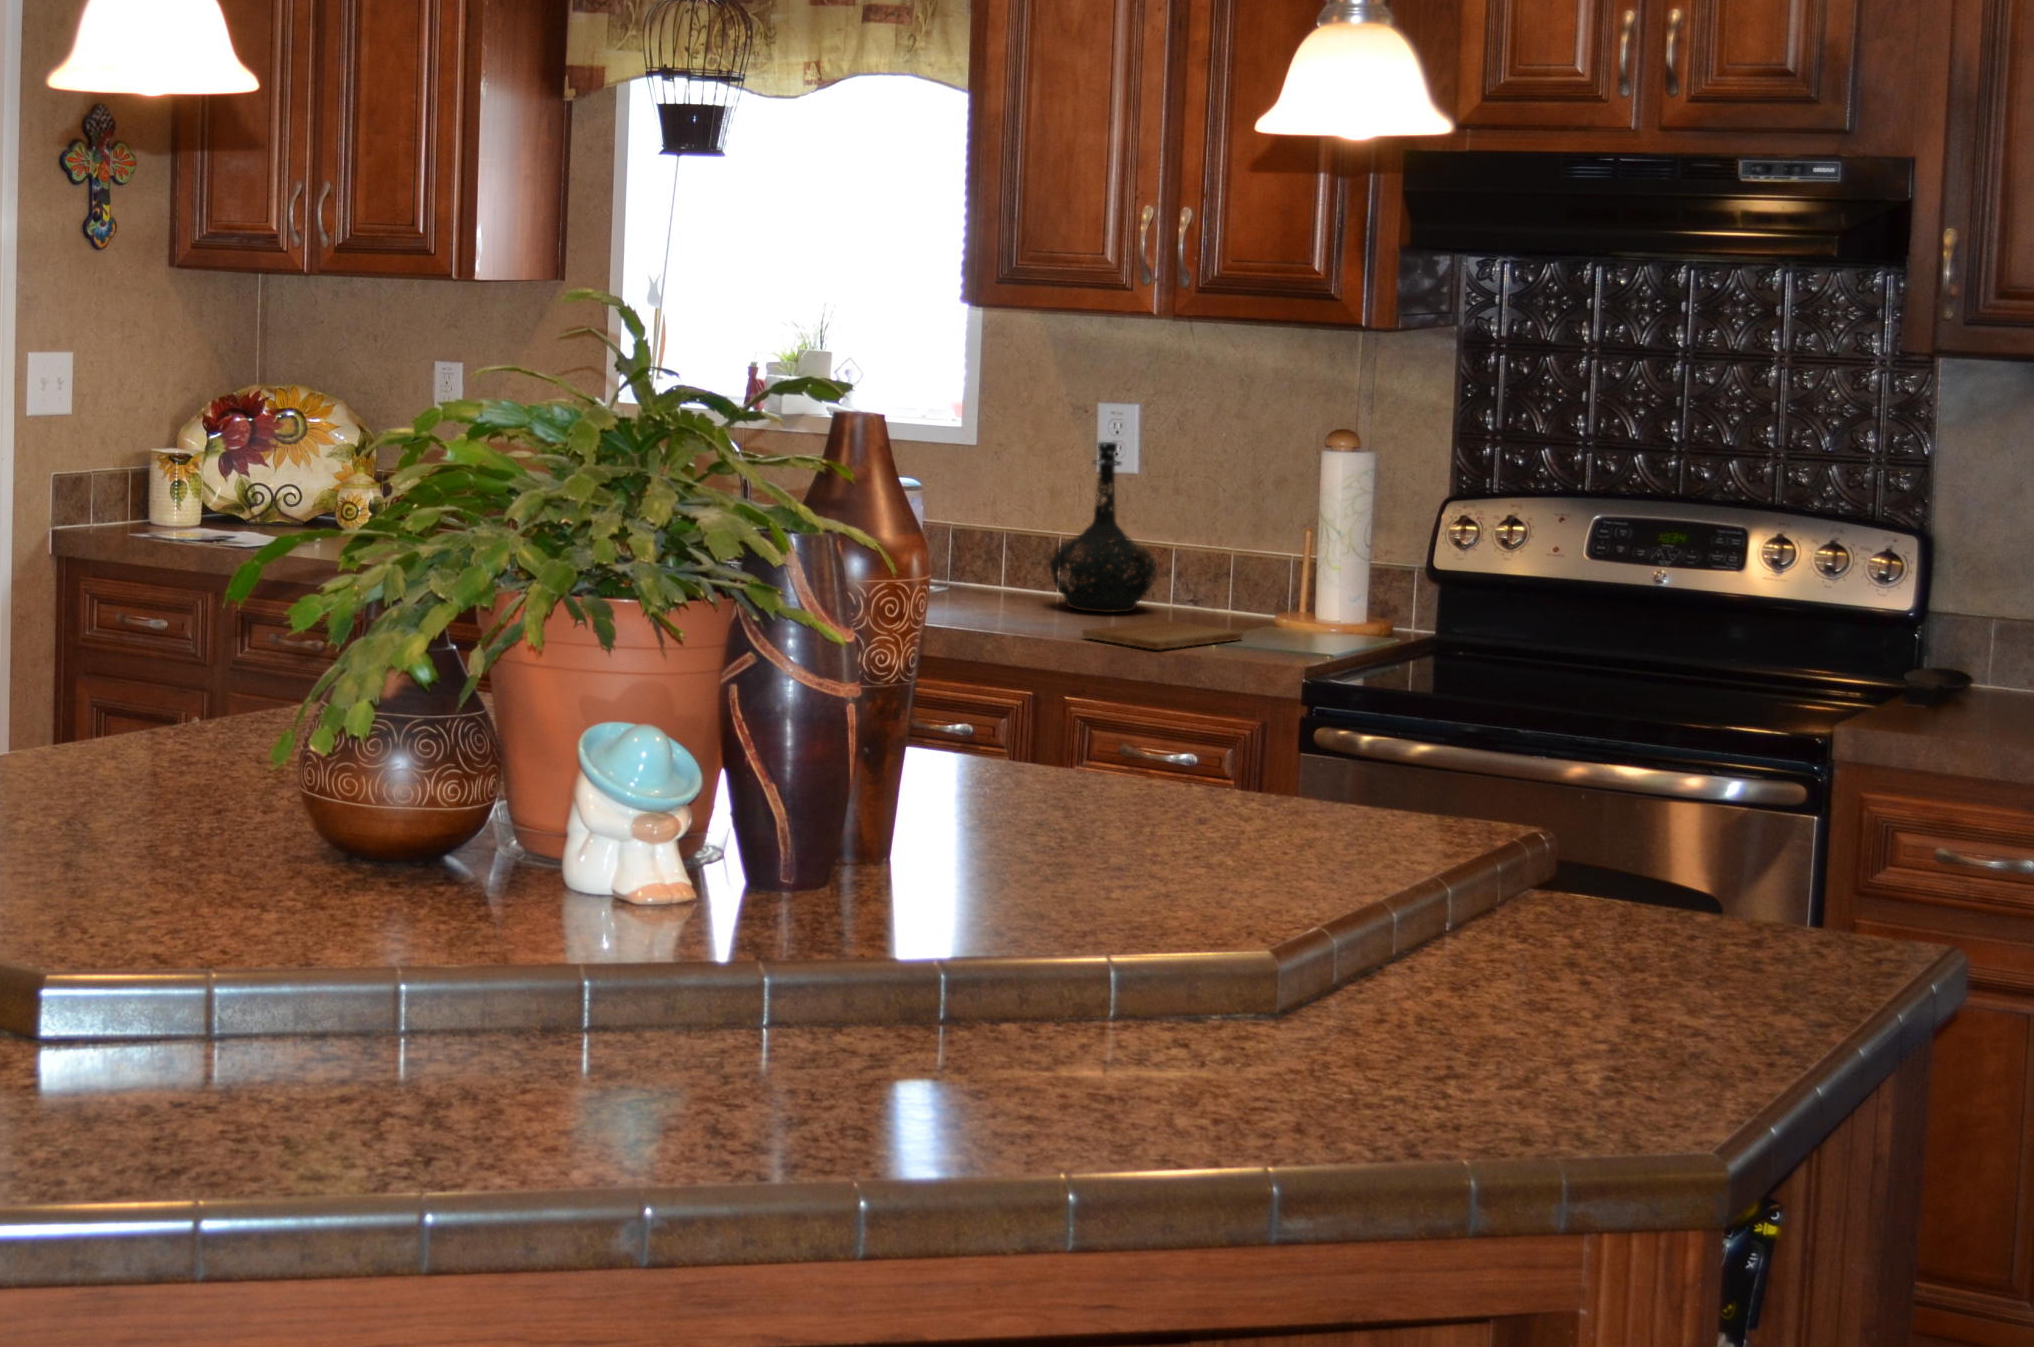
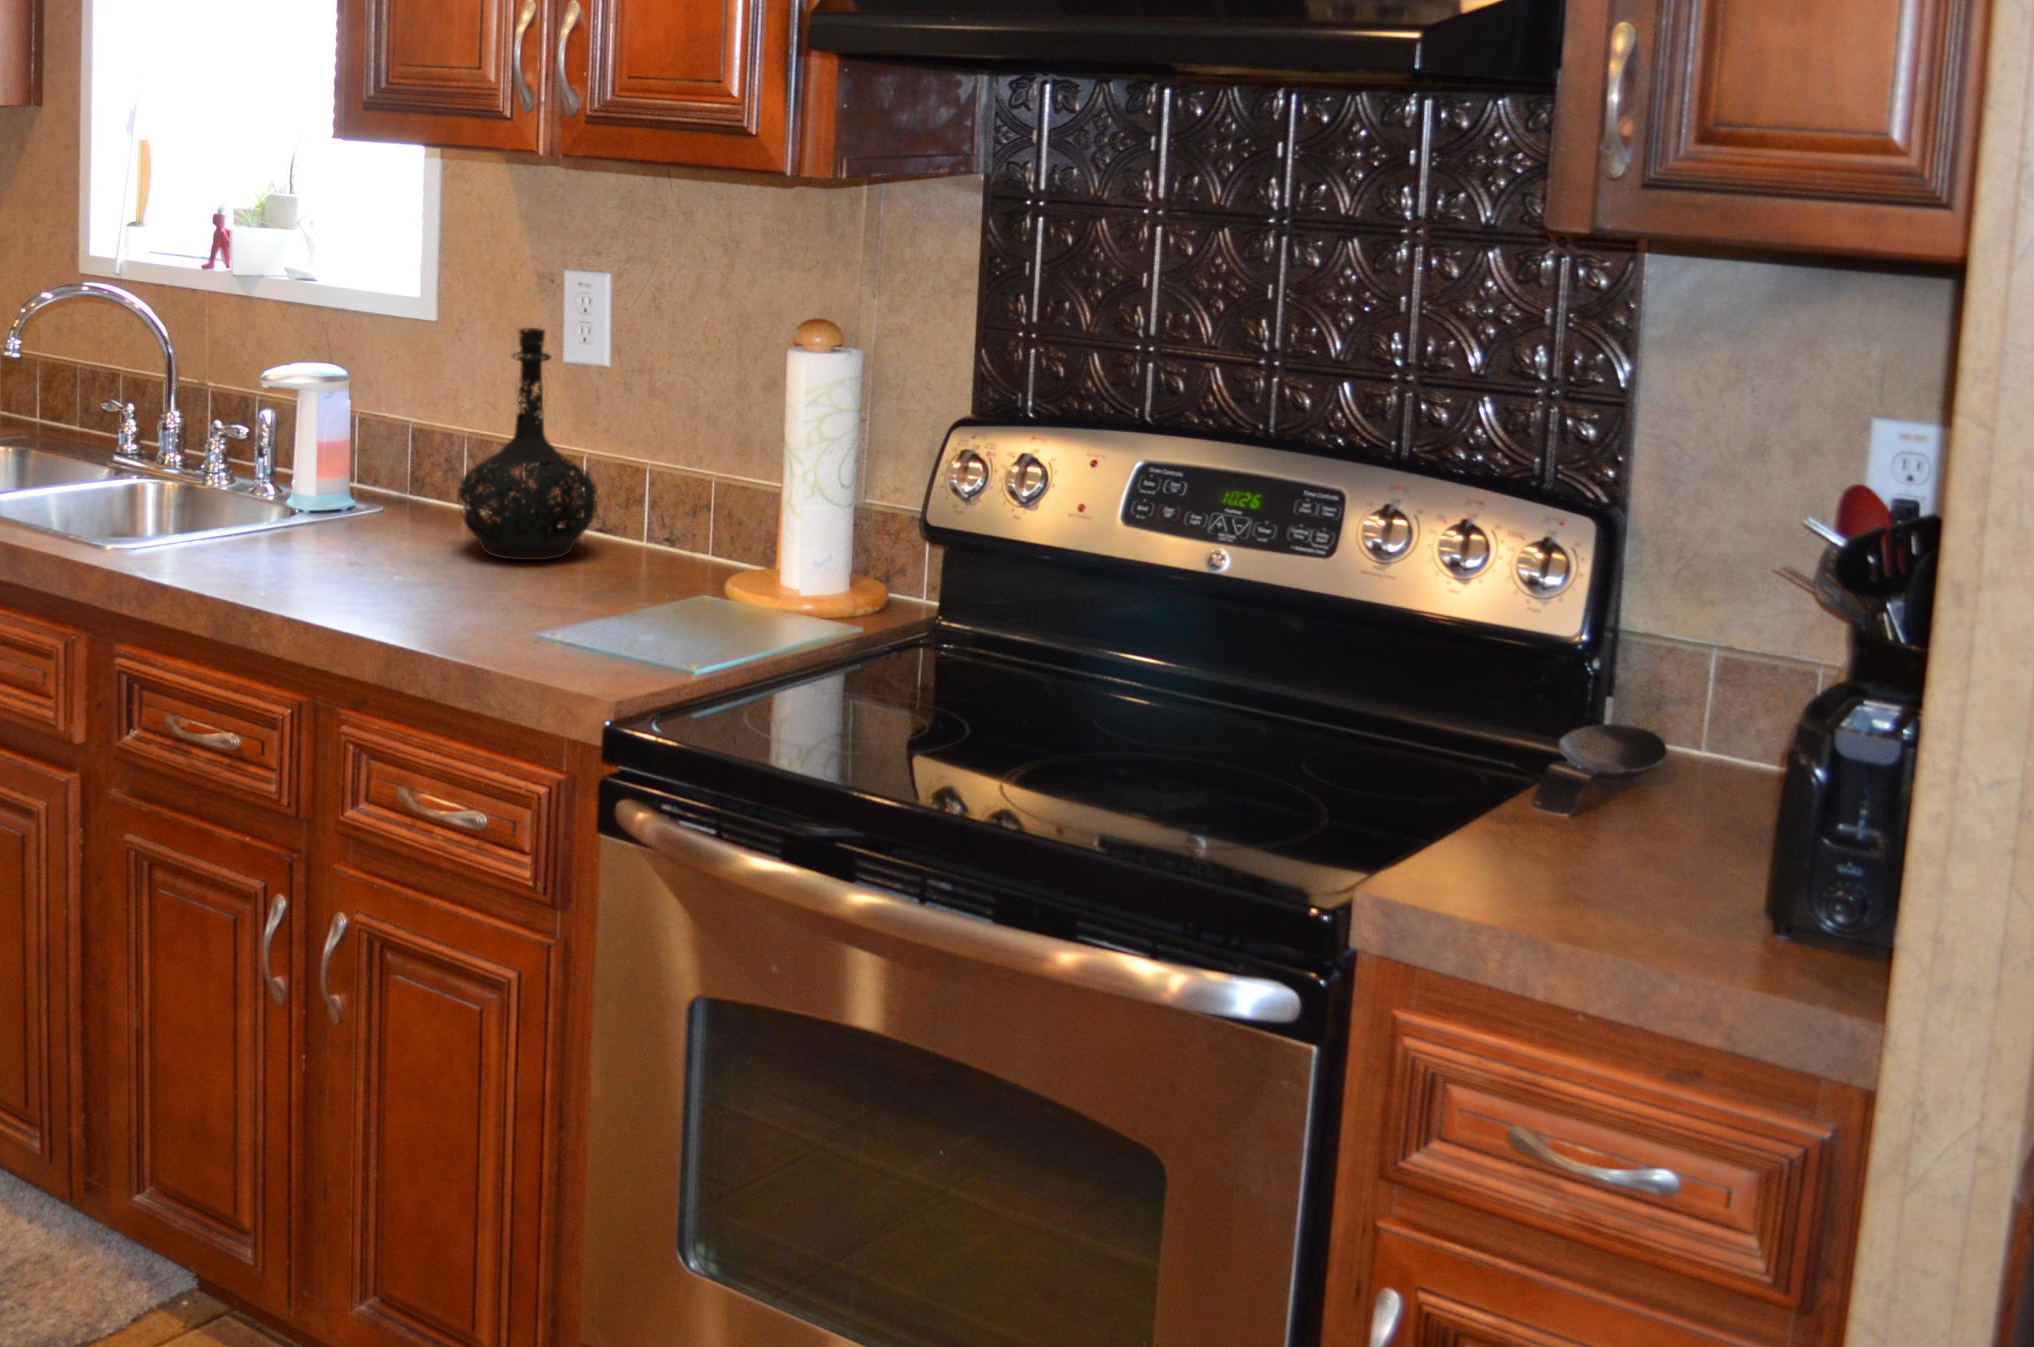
cutting board: present [1082,621,1242,650] -> none [405,584,639,649]

